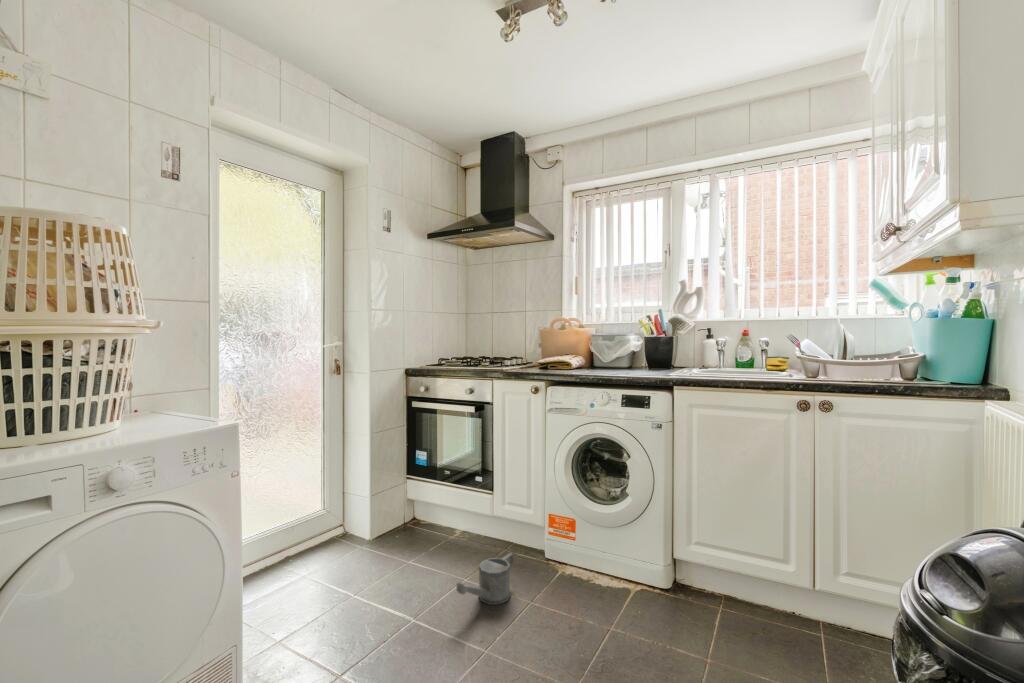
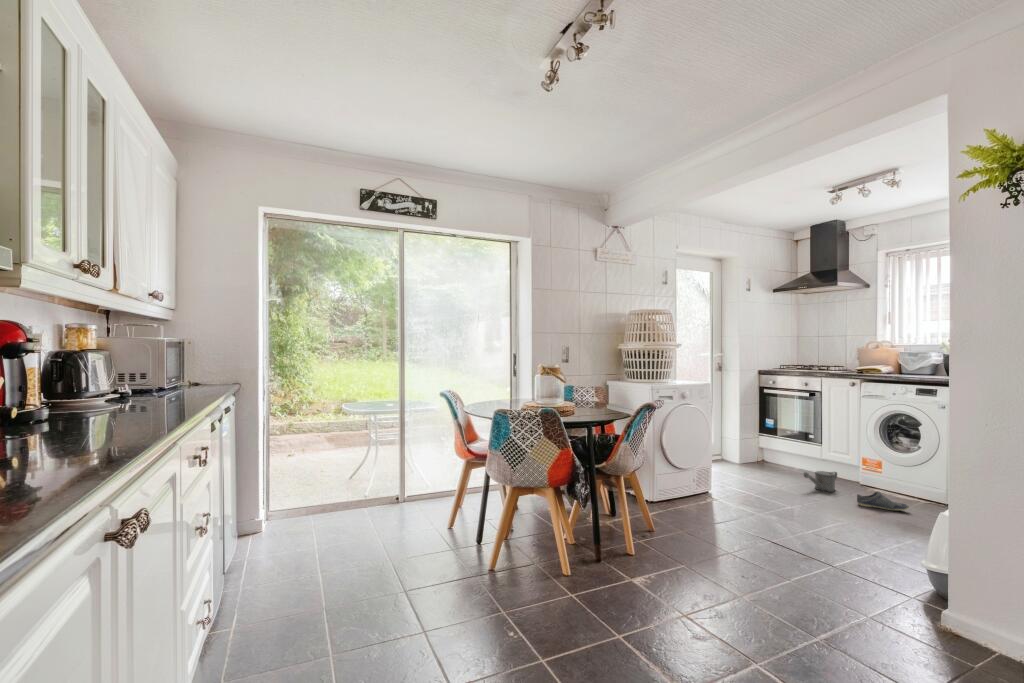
shoe: none [544,612,626,652] -> present [857,492,909,511]

